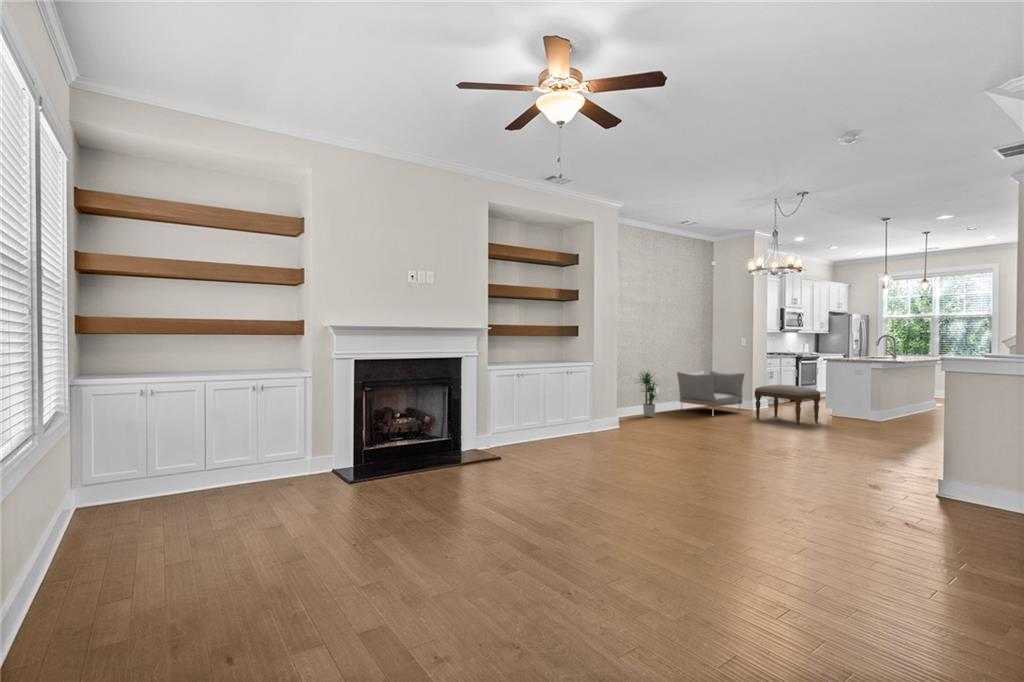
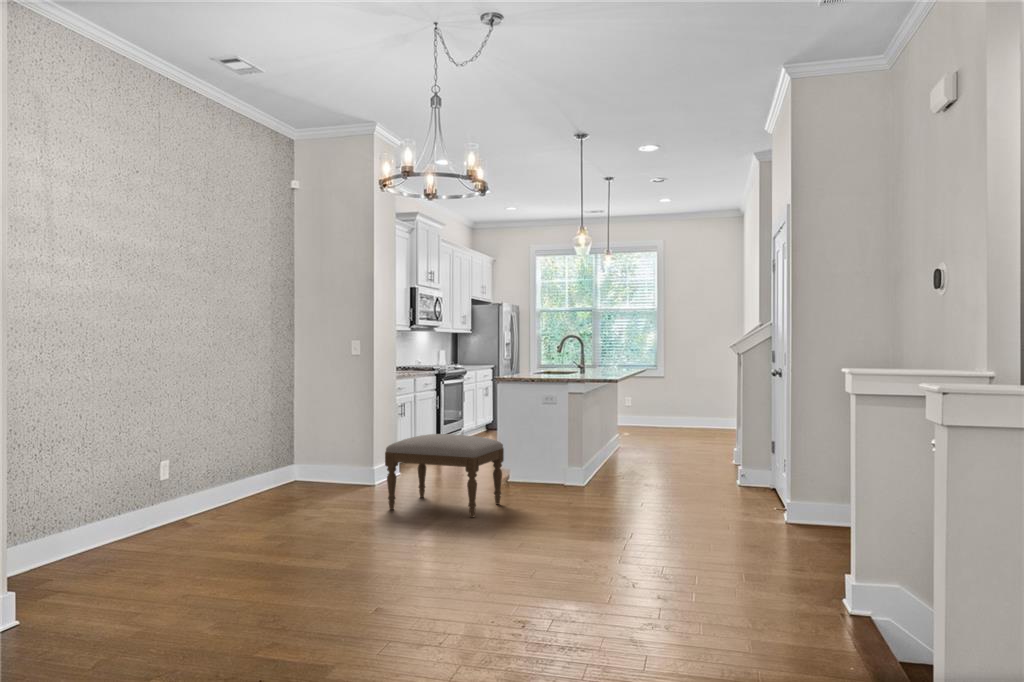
armchair: present [677,371,744,409] -> none [214,411,360,517]
potted plant: present [638,372,658,417] -> none [82,423,173,554]

